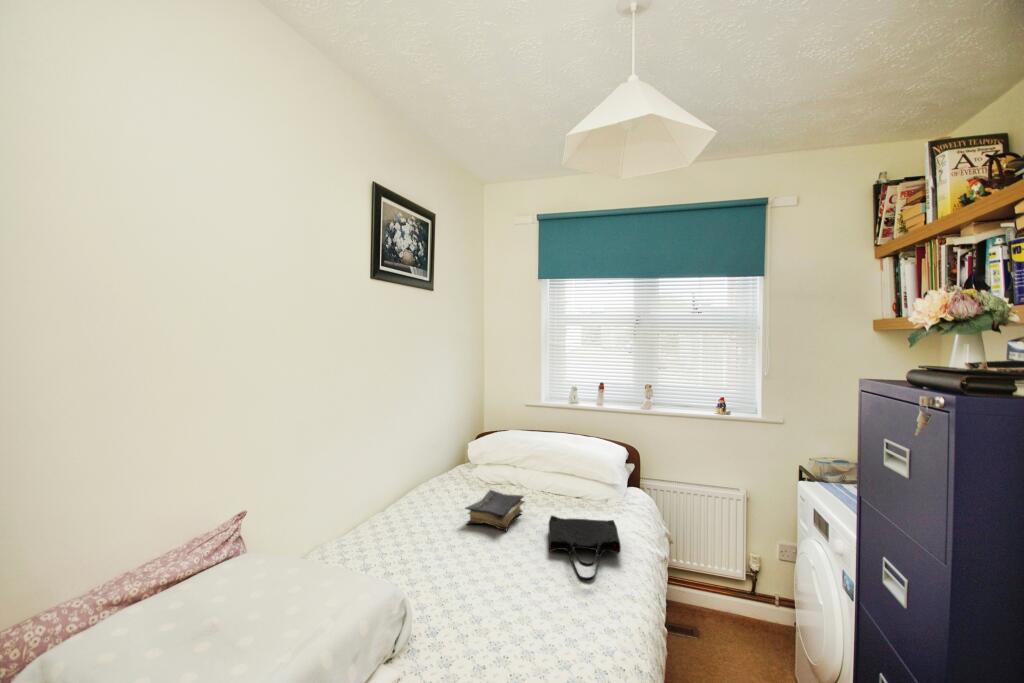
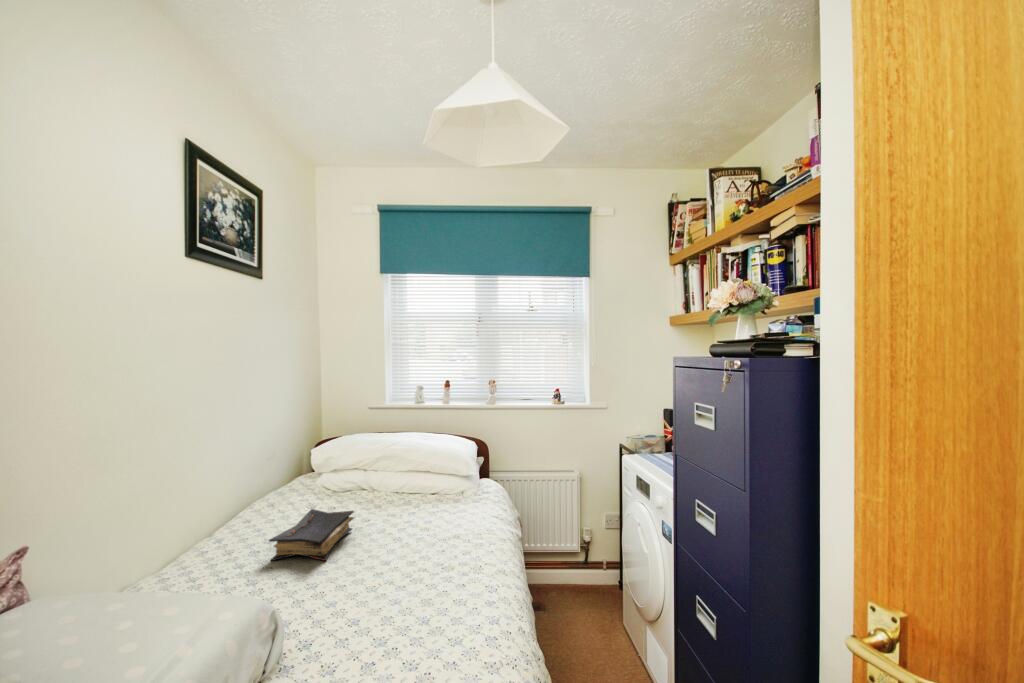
tote bag: present [549,516,621,582] -> none [376,524,460,610]

